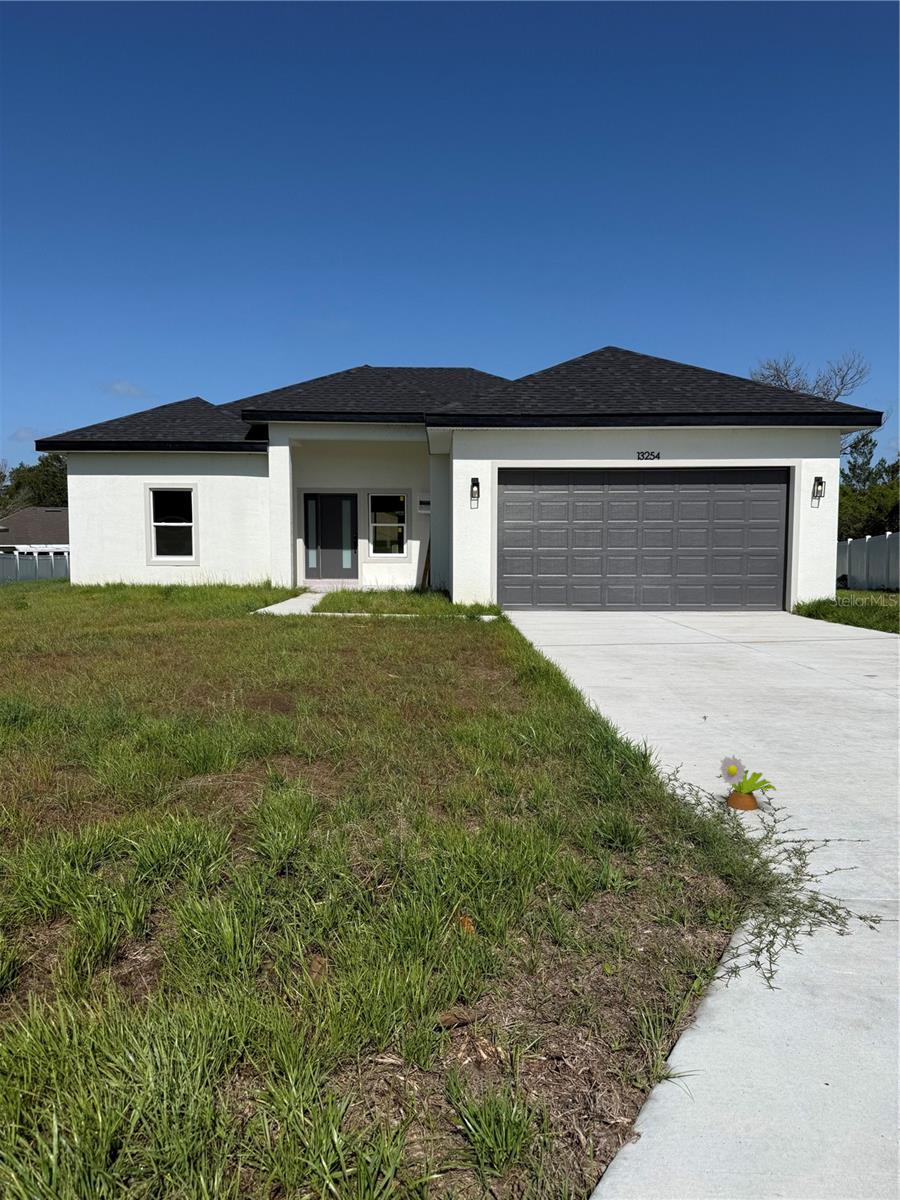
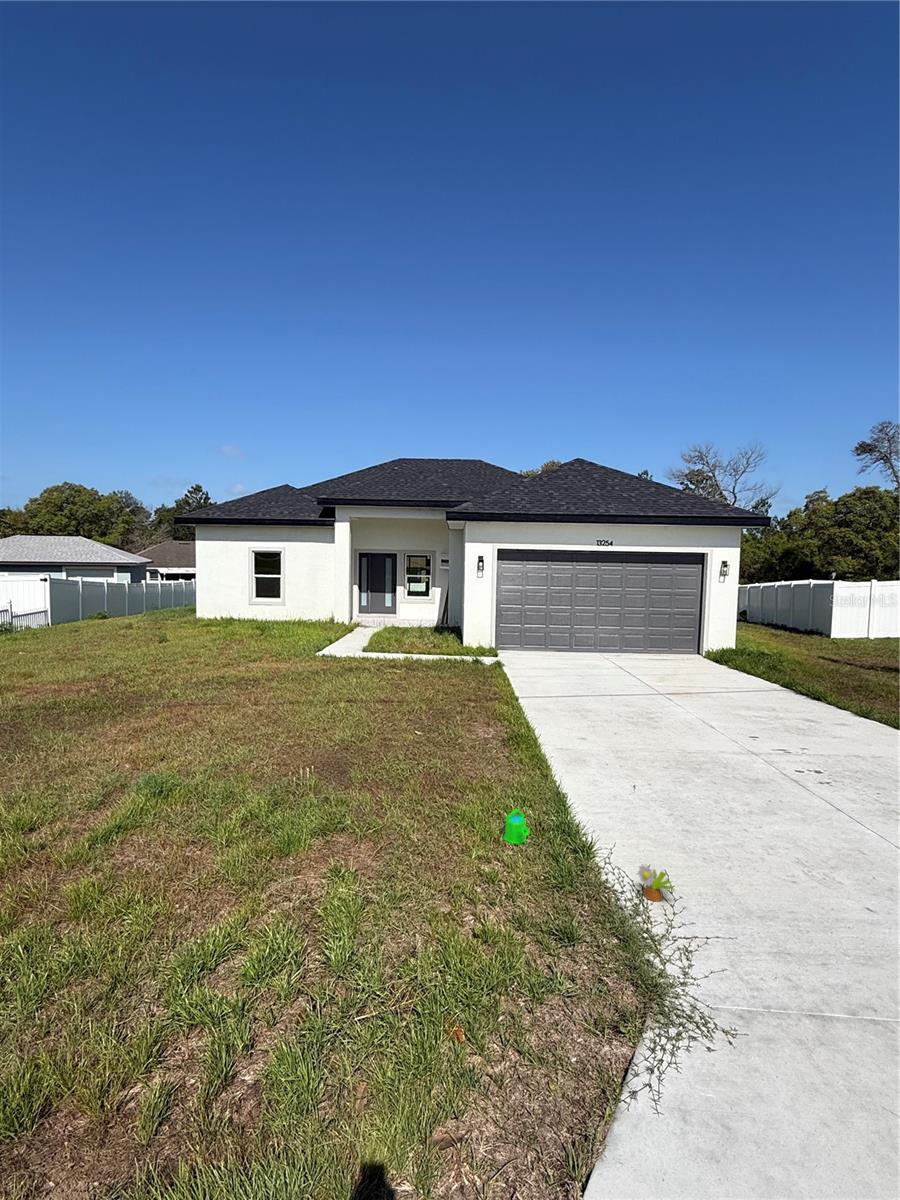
watering can: none [516,714,555,763] -> present [504,809,530,844]

